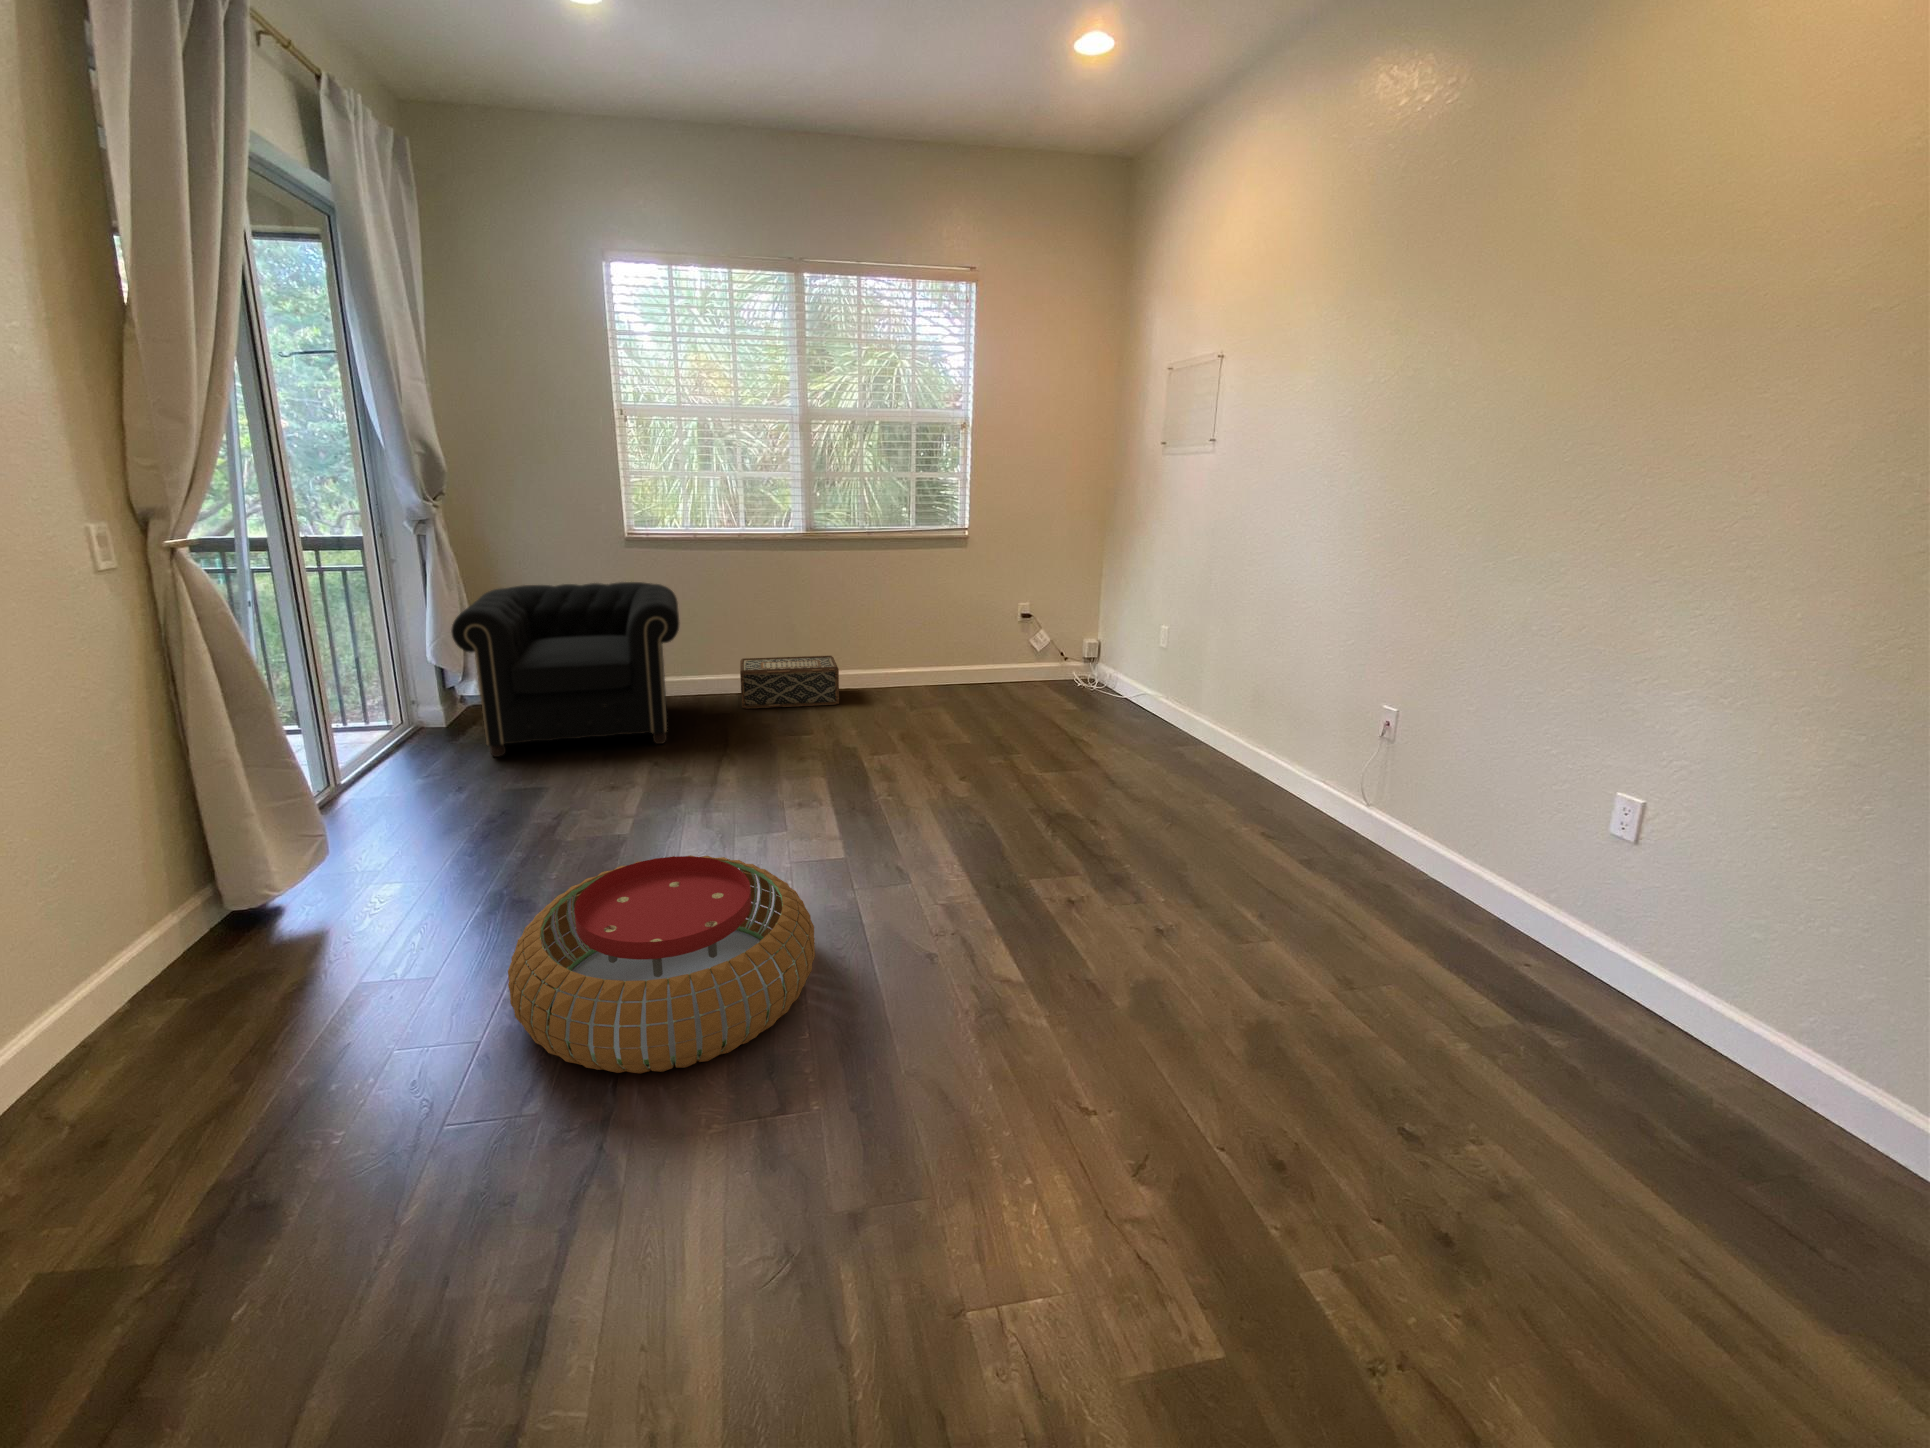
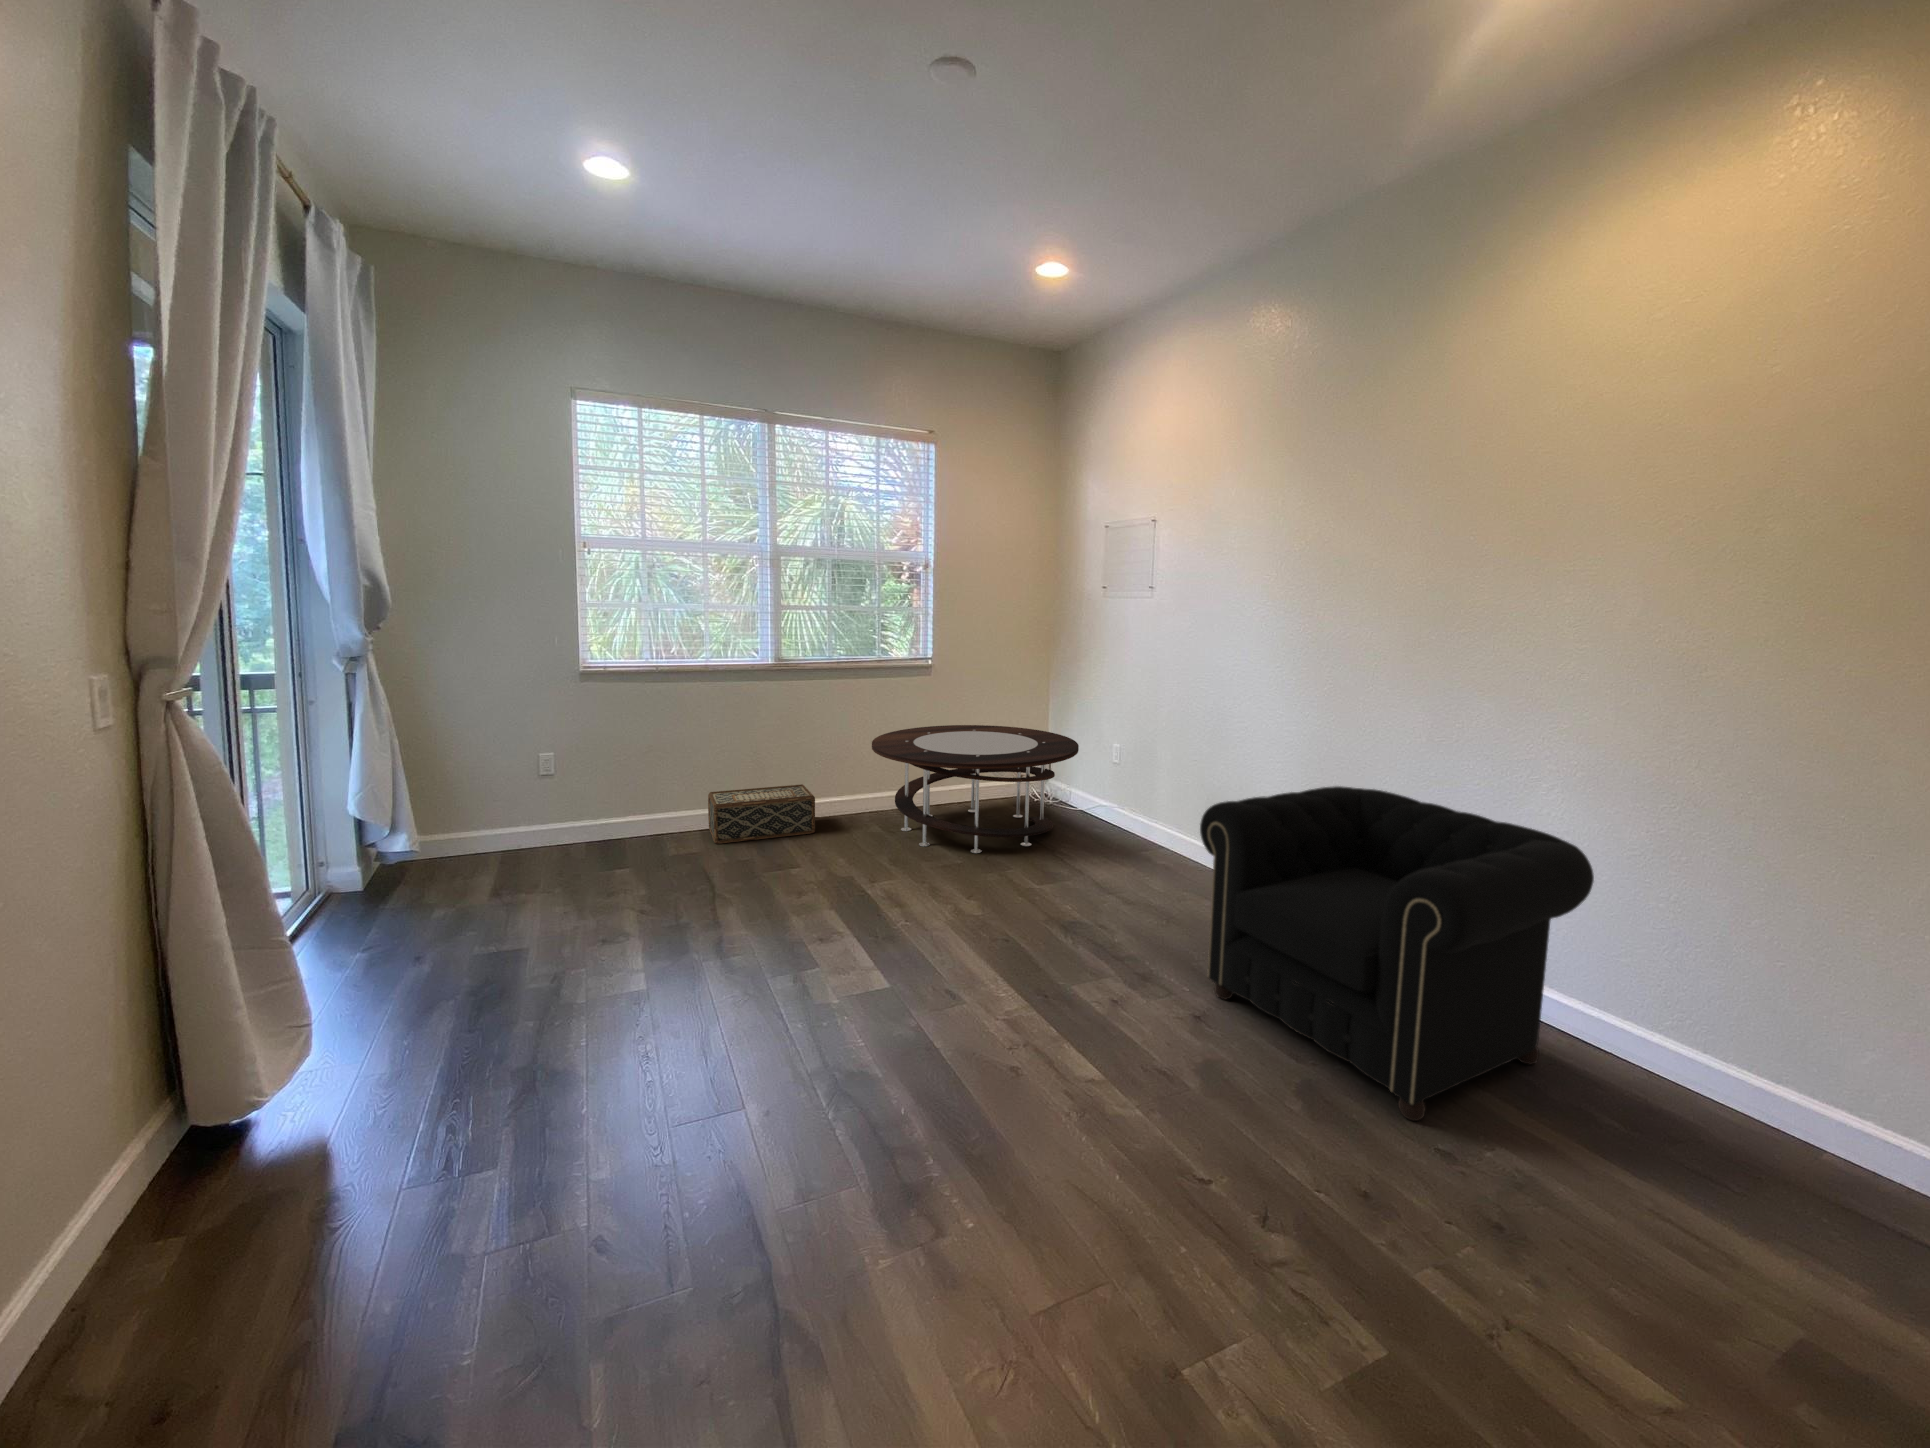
armchair: present [451,582,679,757] -> present [1200,786,1594,1121]
coffee table: none [894,600,1118,735] -> present [872,725,1079,853]
pouf: present [508,855,815,1074] -> none [568,1001,902,1260]

